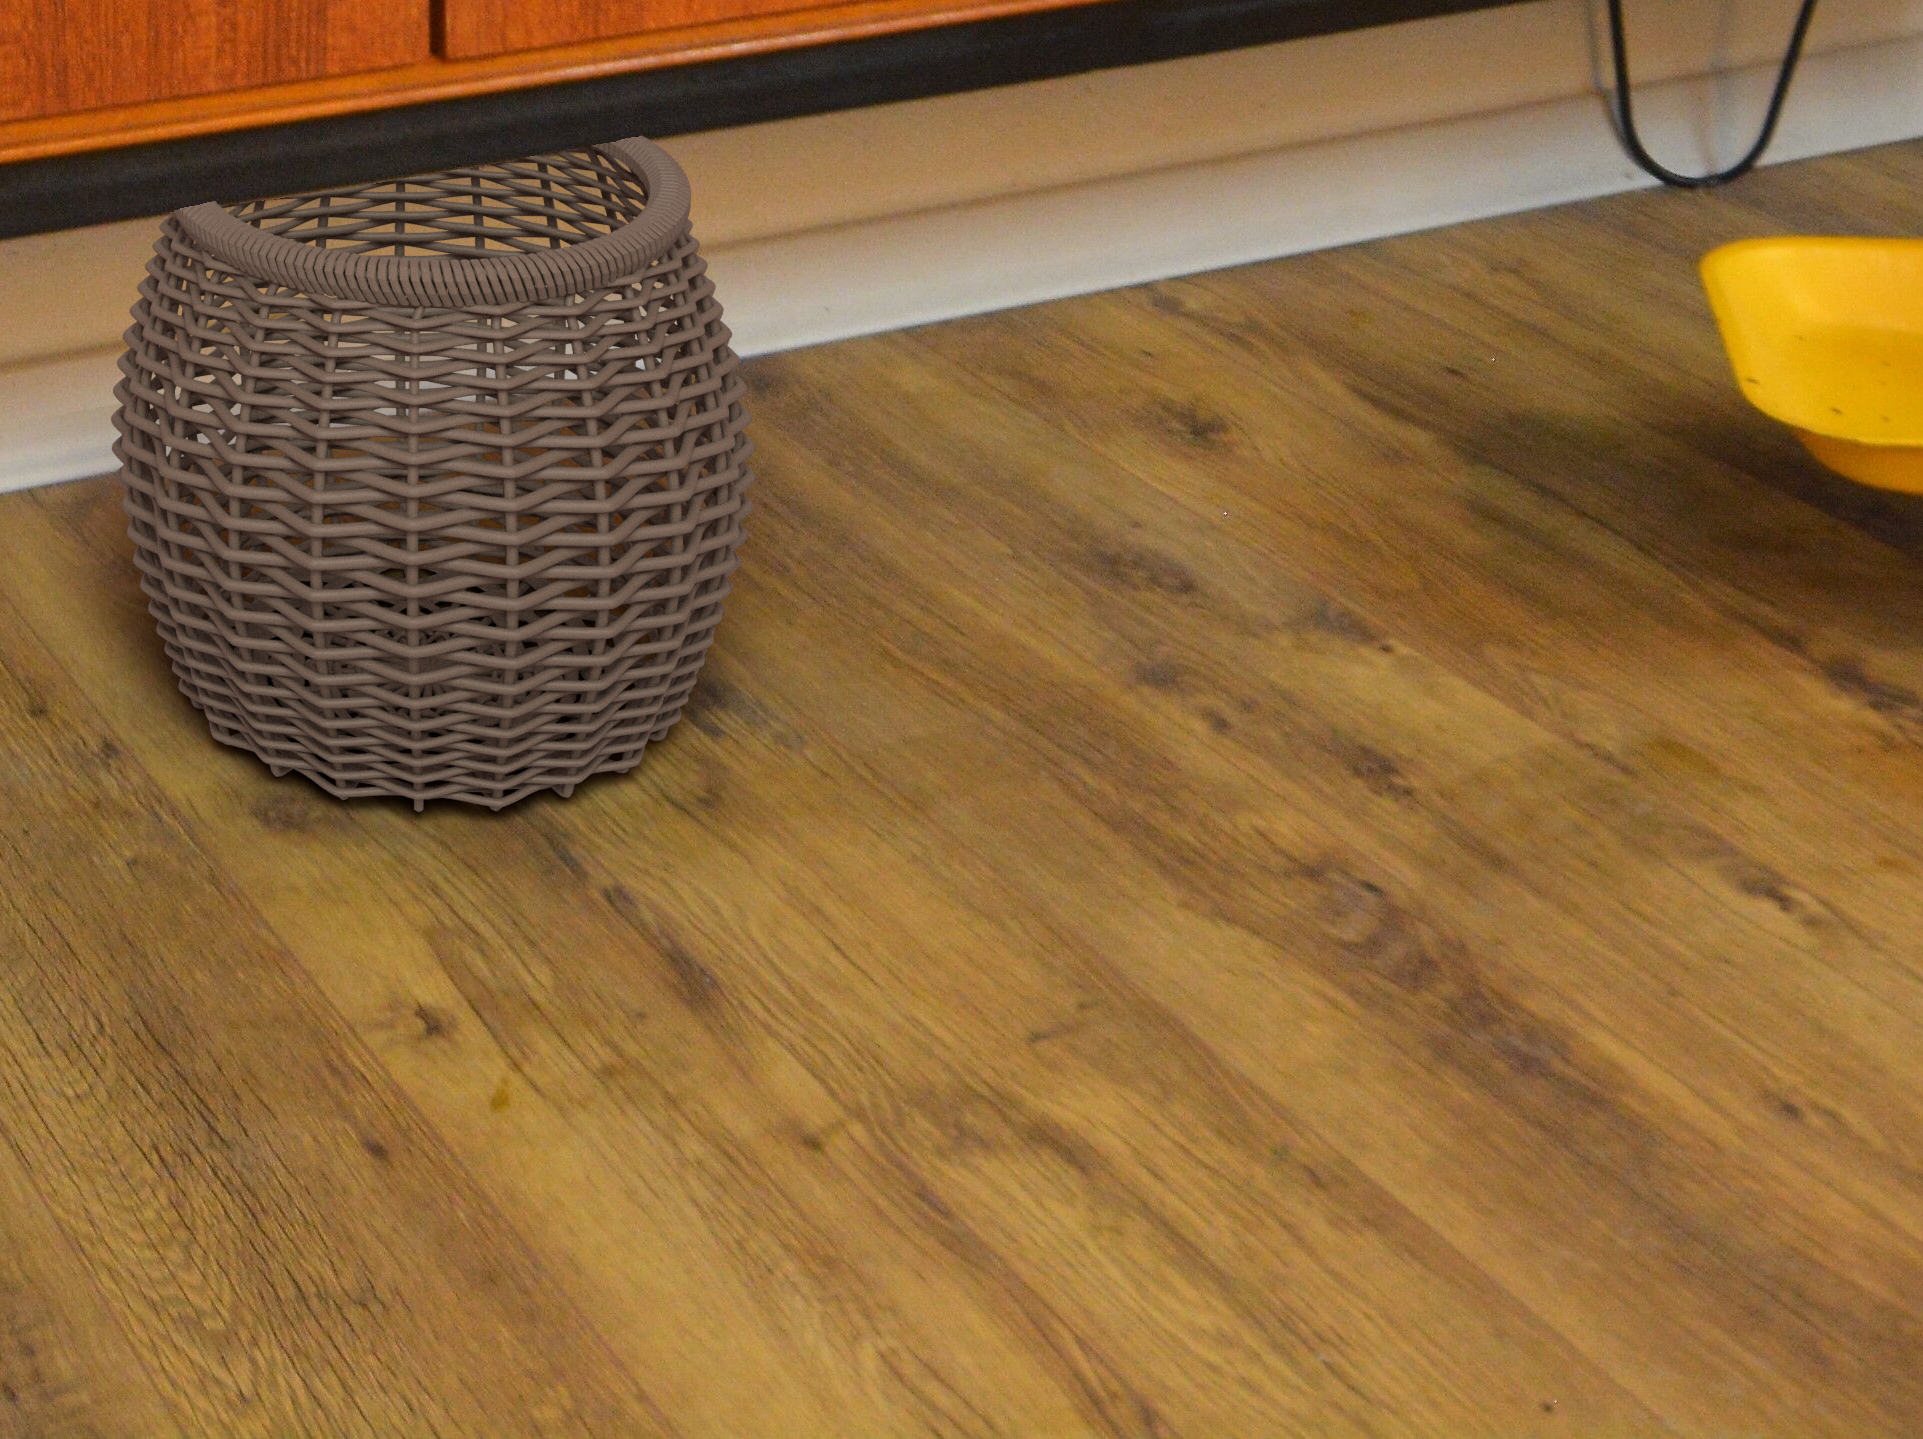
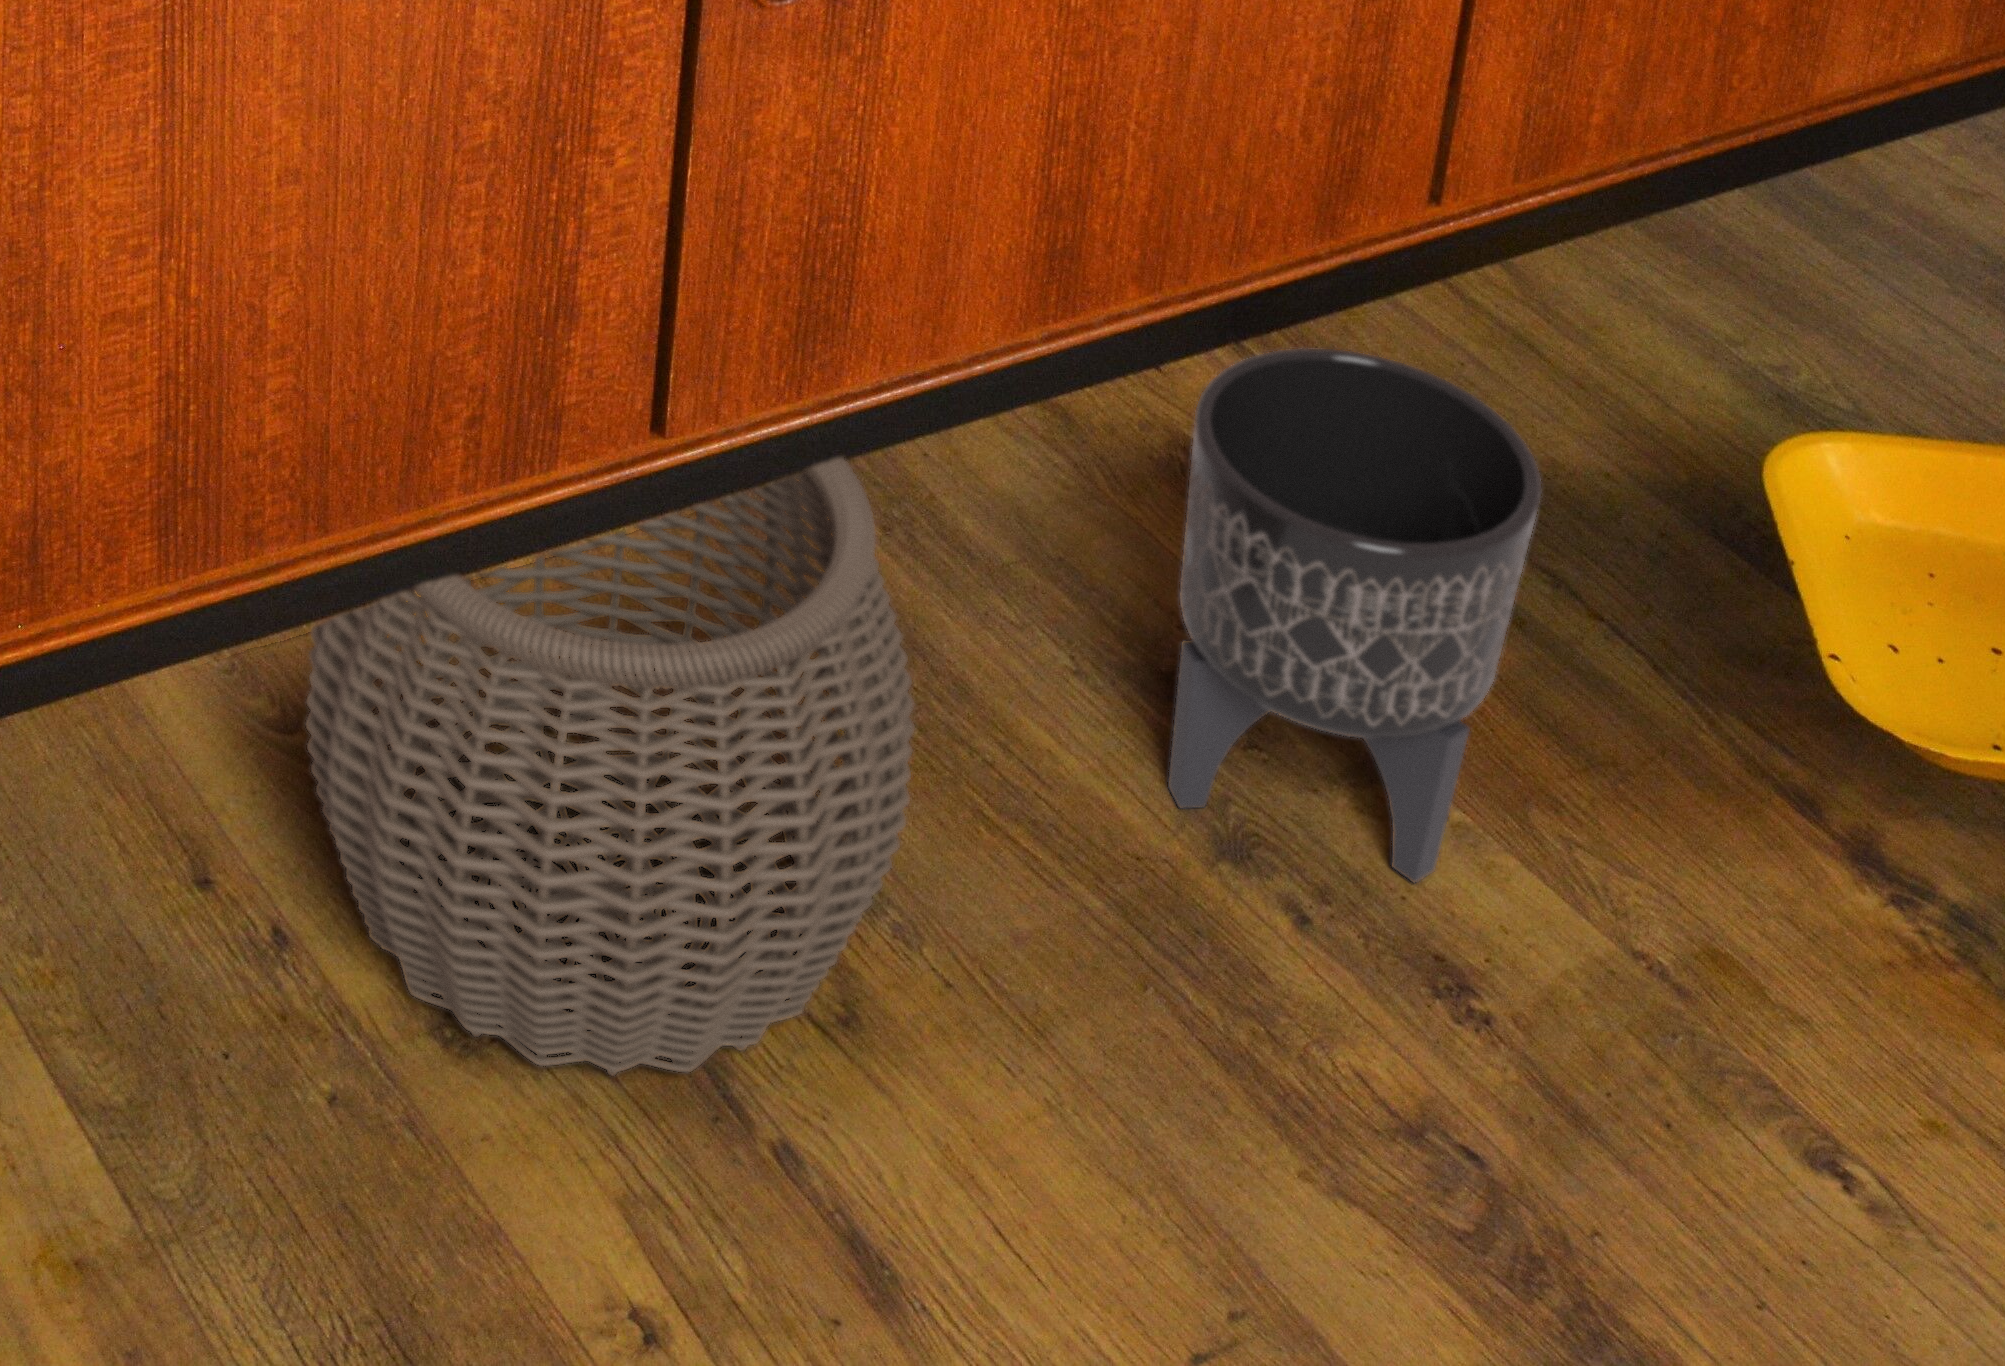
planter: none [1070,125,1444,697] -> present [1168,349,1541,882]

